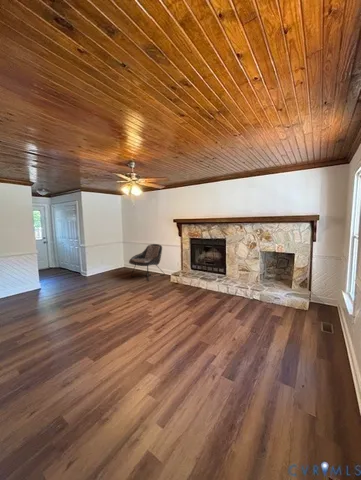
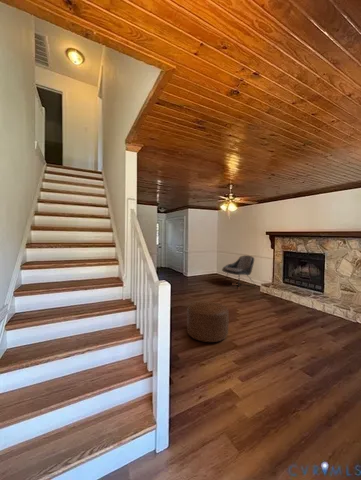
ottoman: none [81,311,139,372] -> present [187,301,229,342]

